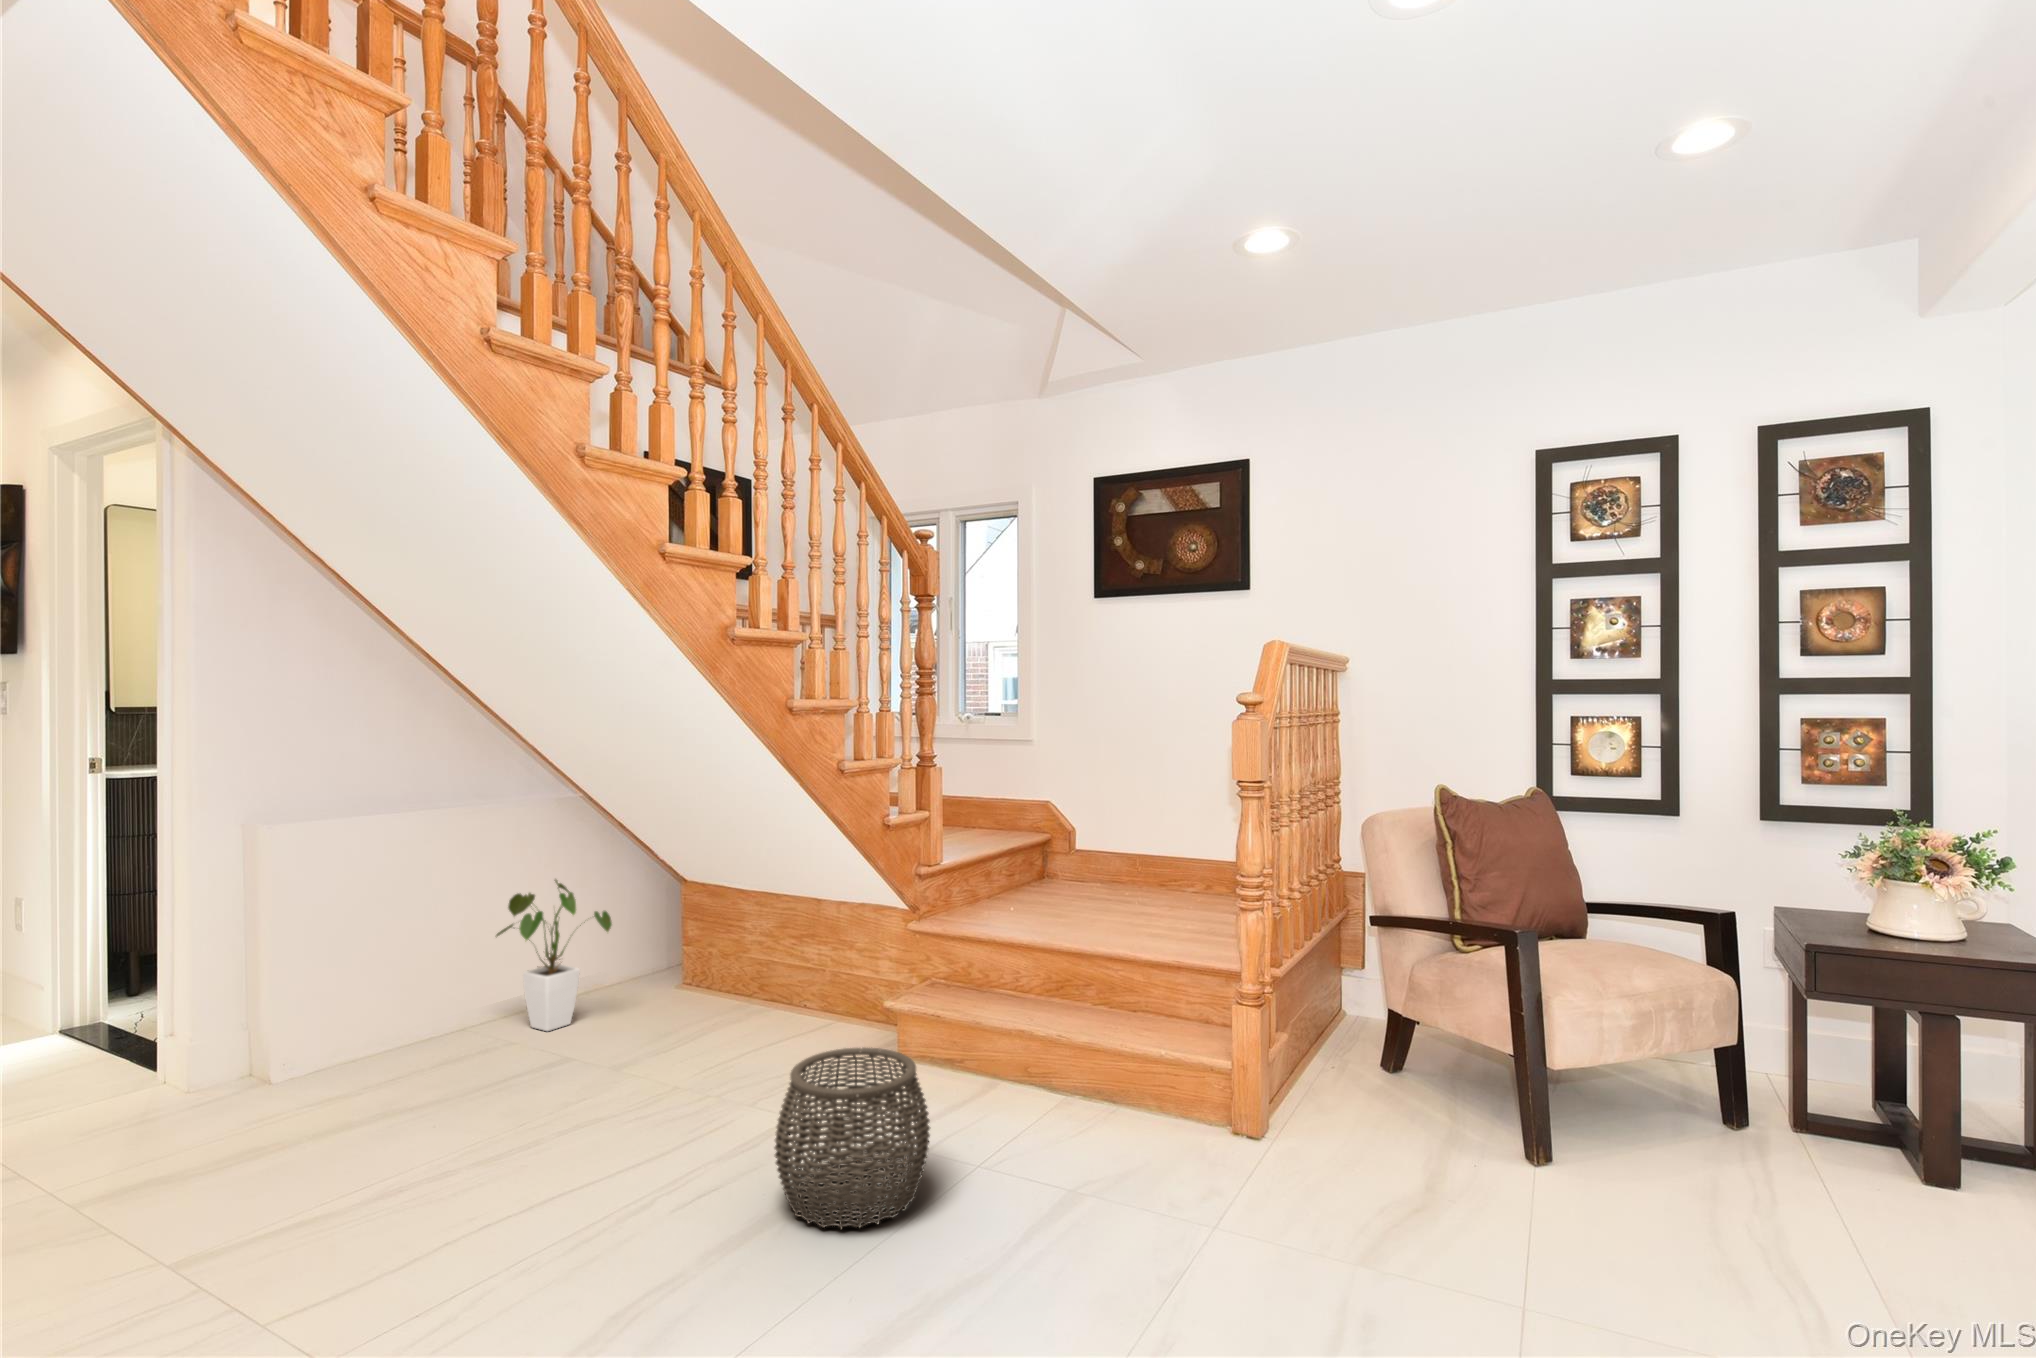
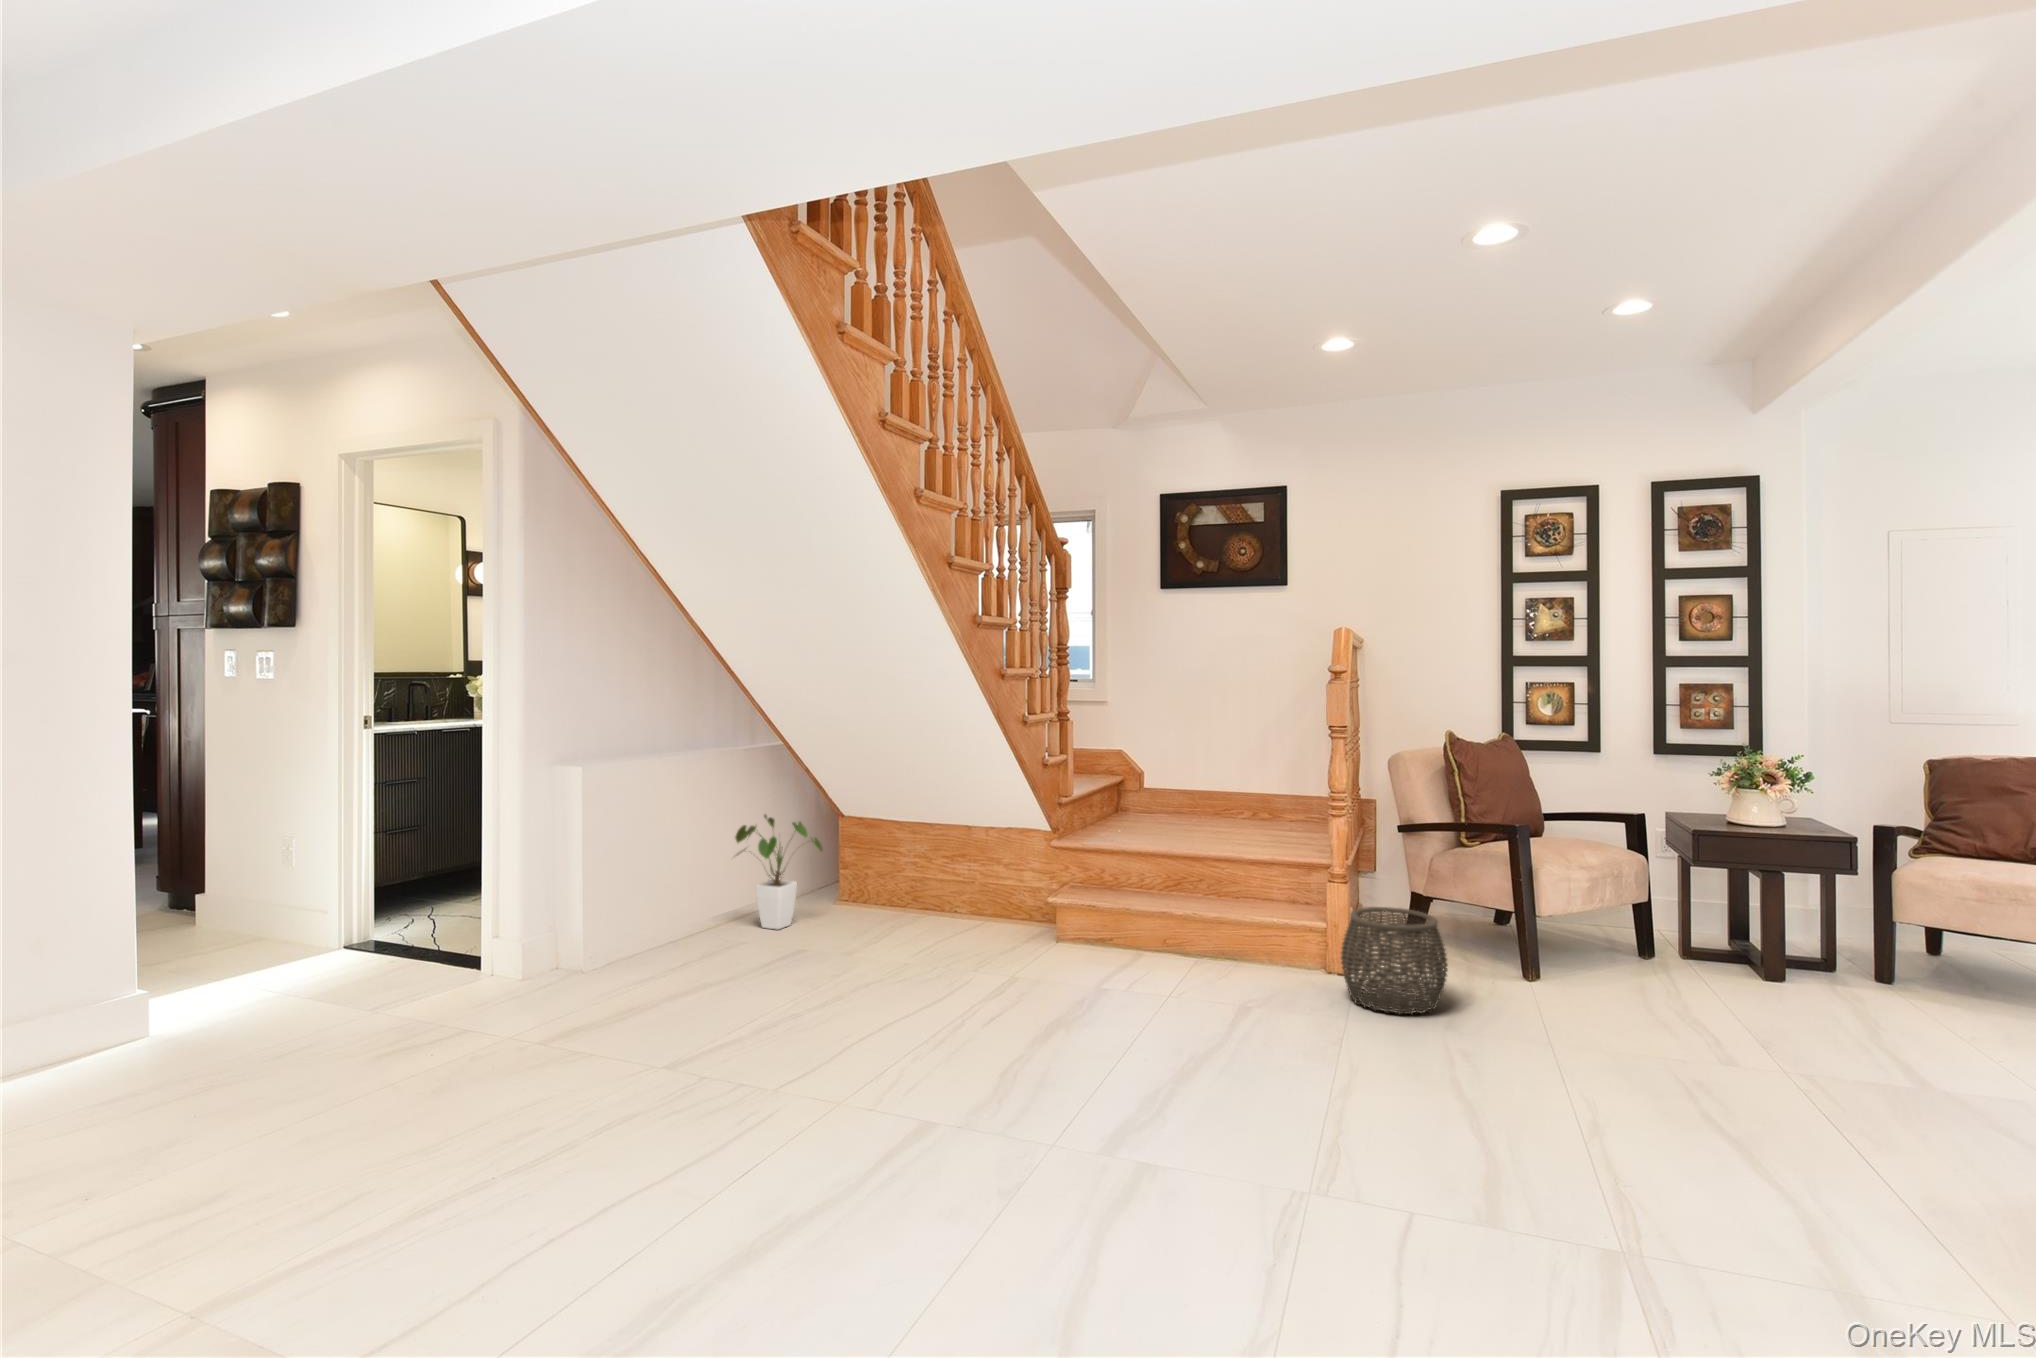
woven basket: present [775,1048,930,1229] -> present [1341,907,1448,1014]

